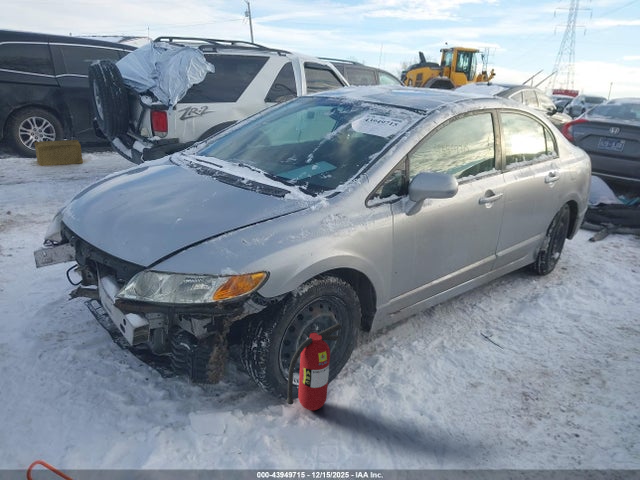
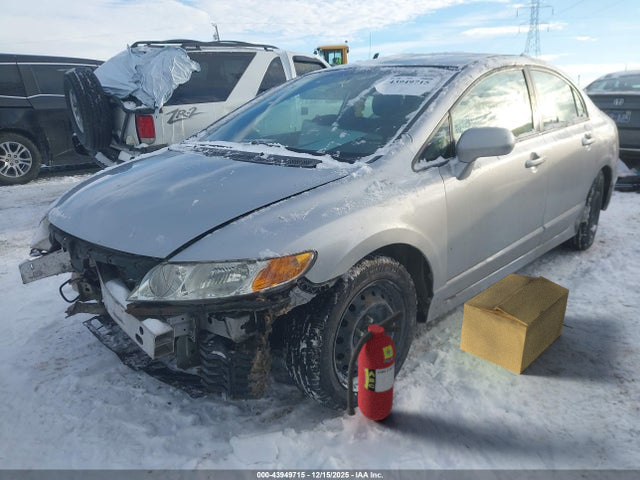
cardboard box: present [35,140,83,166] -> present [460,273,569,374]

